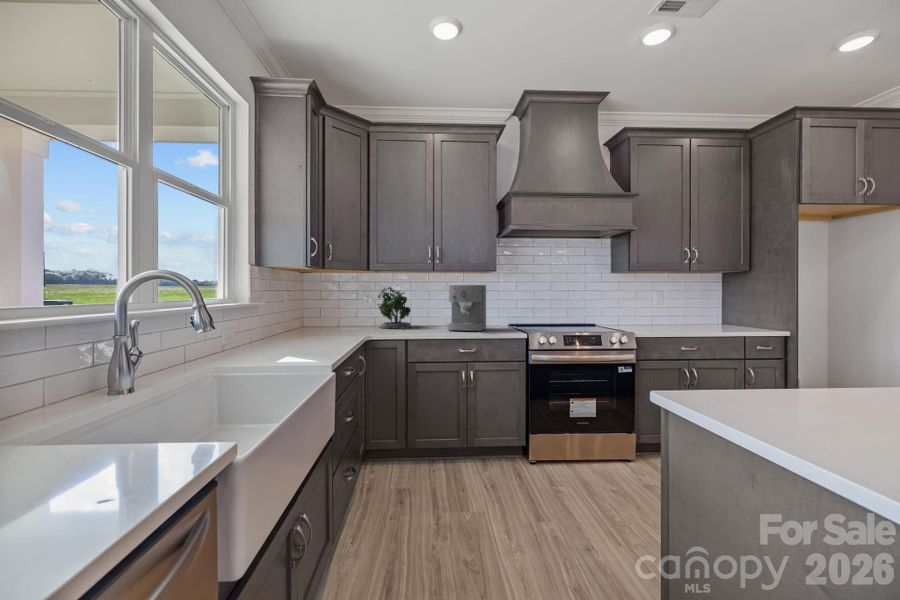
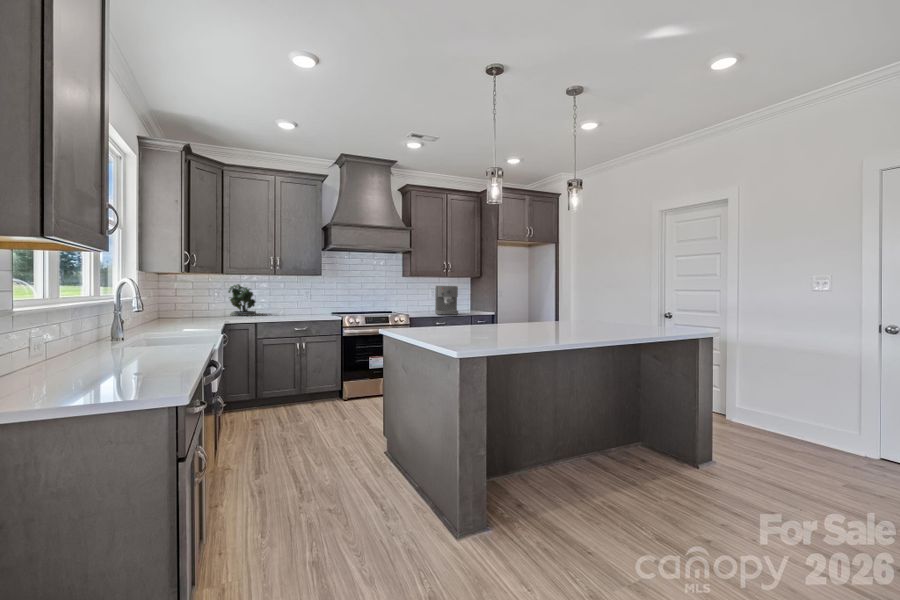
coffee maker: present [448,285,486,332] -> present [435,286,458,315]

